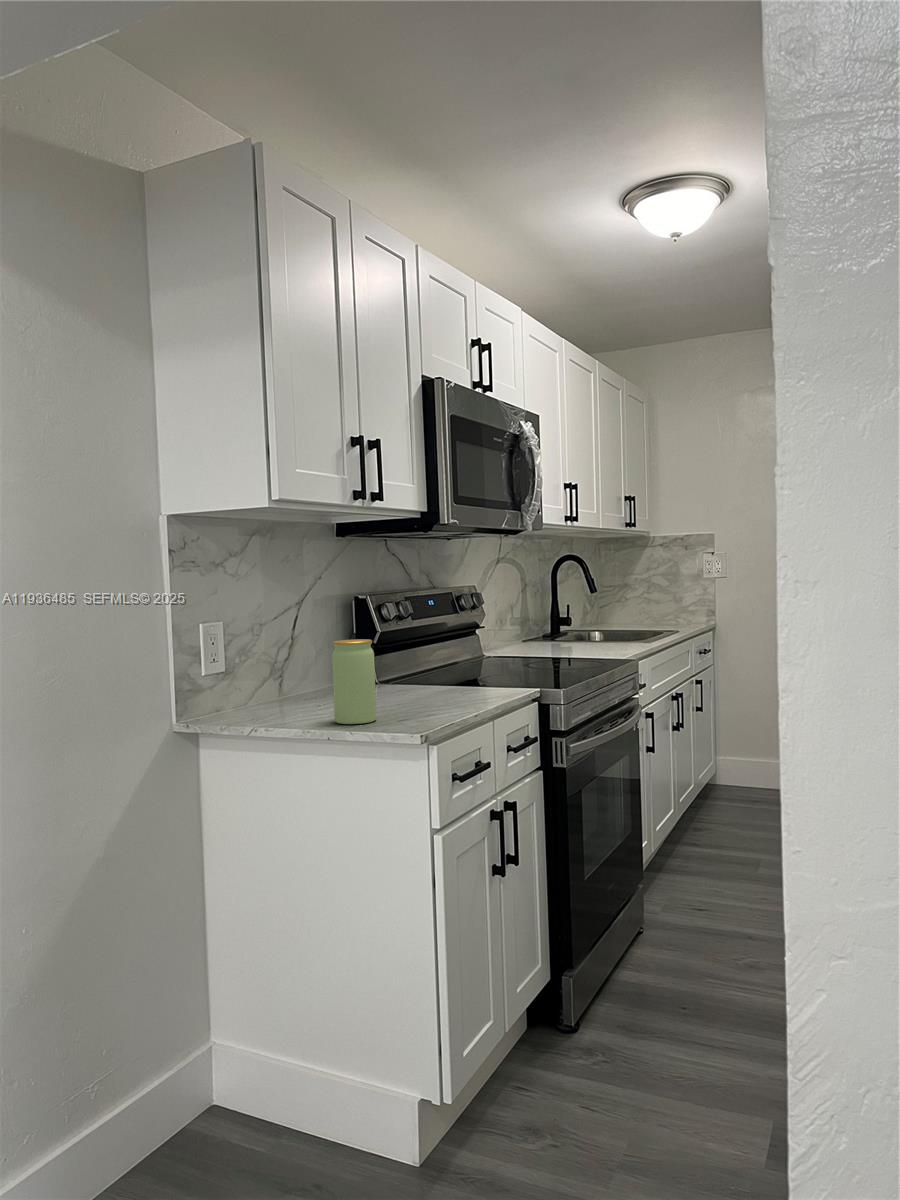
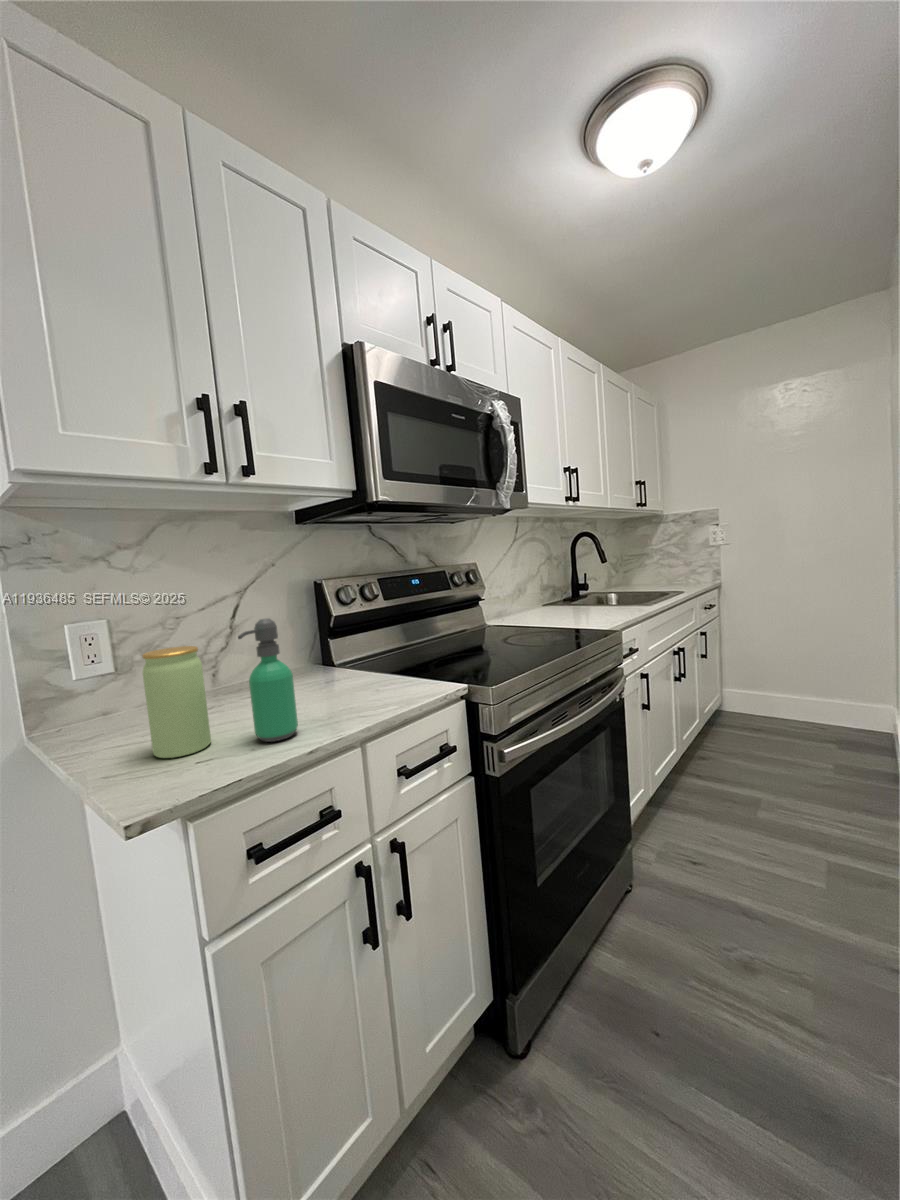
soap dispenser: none [407,619,441,715] -> present [238,618,298,742]

